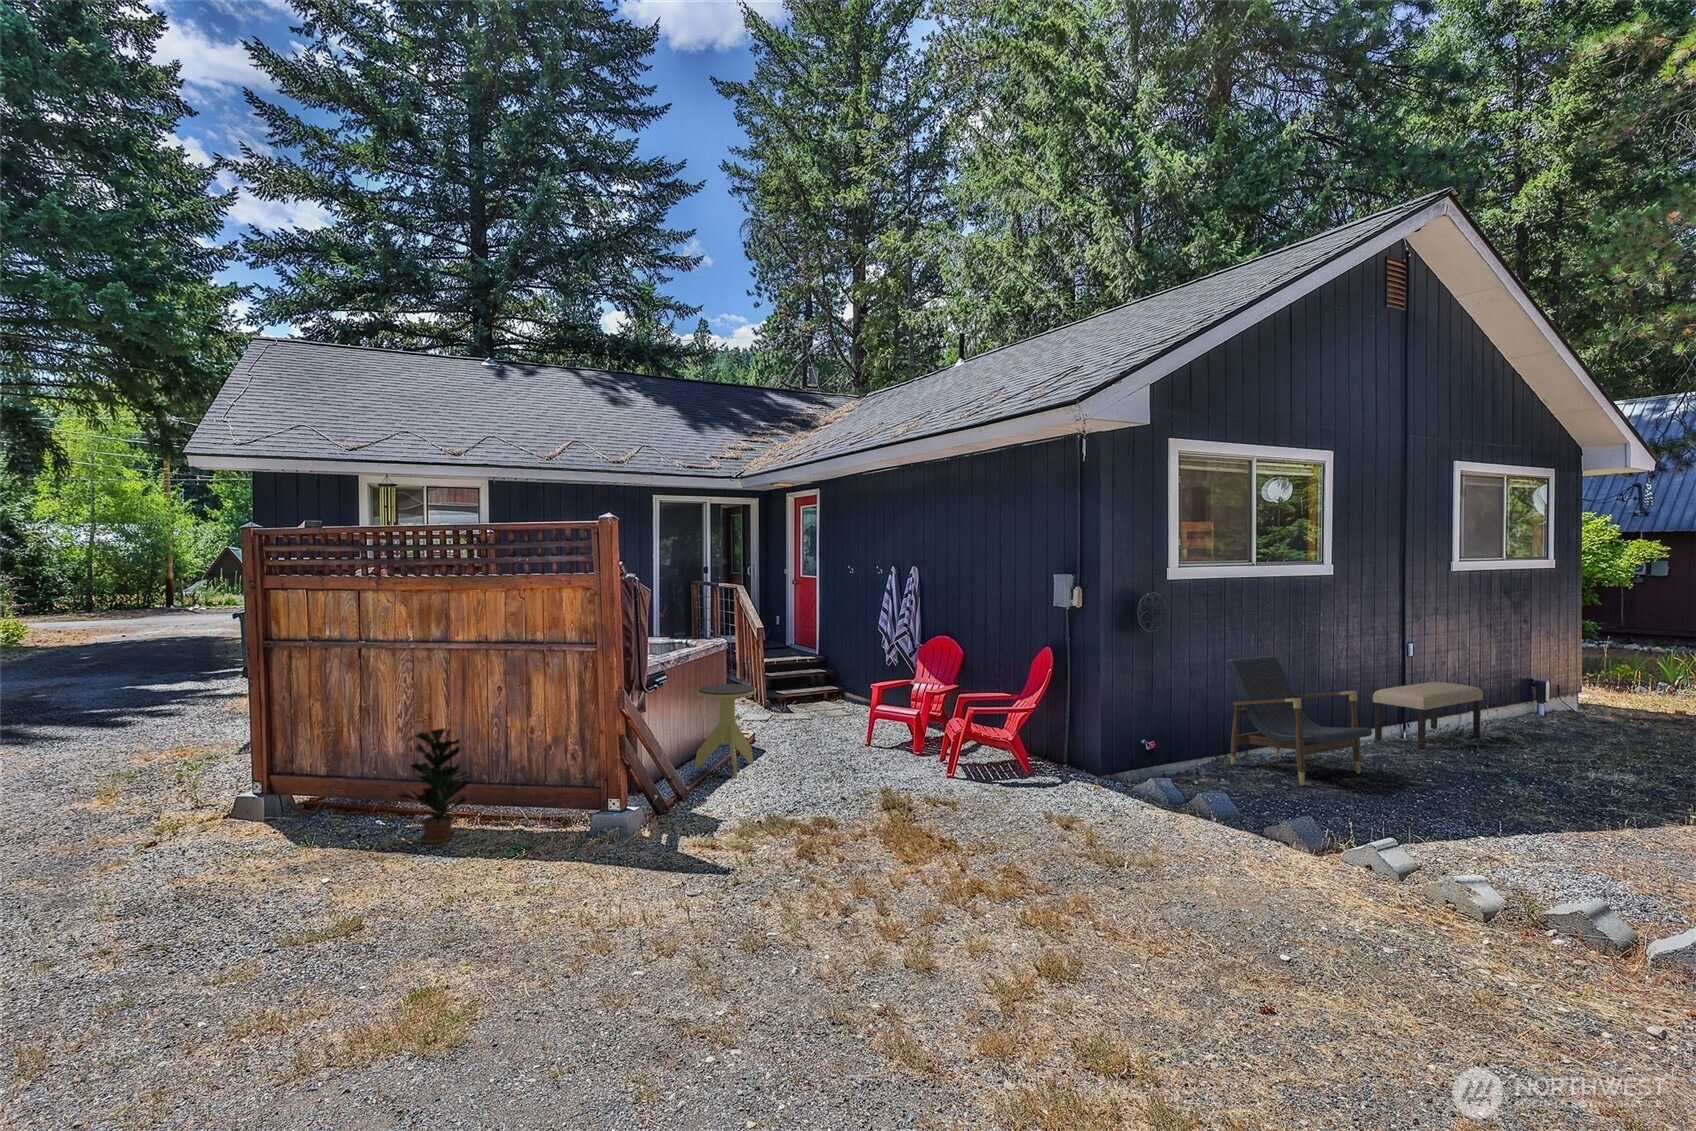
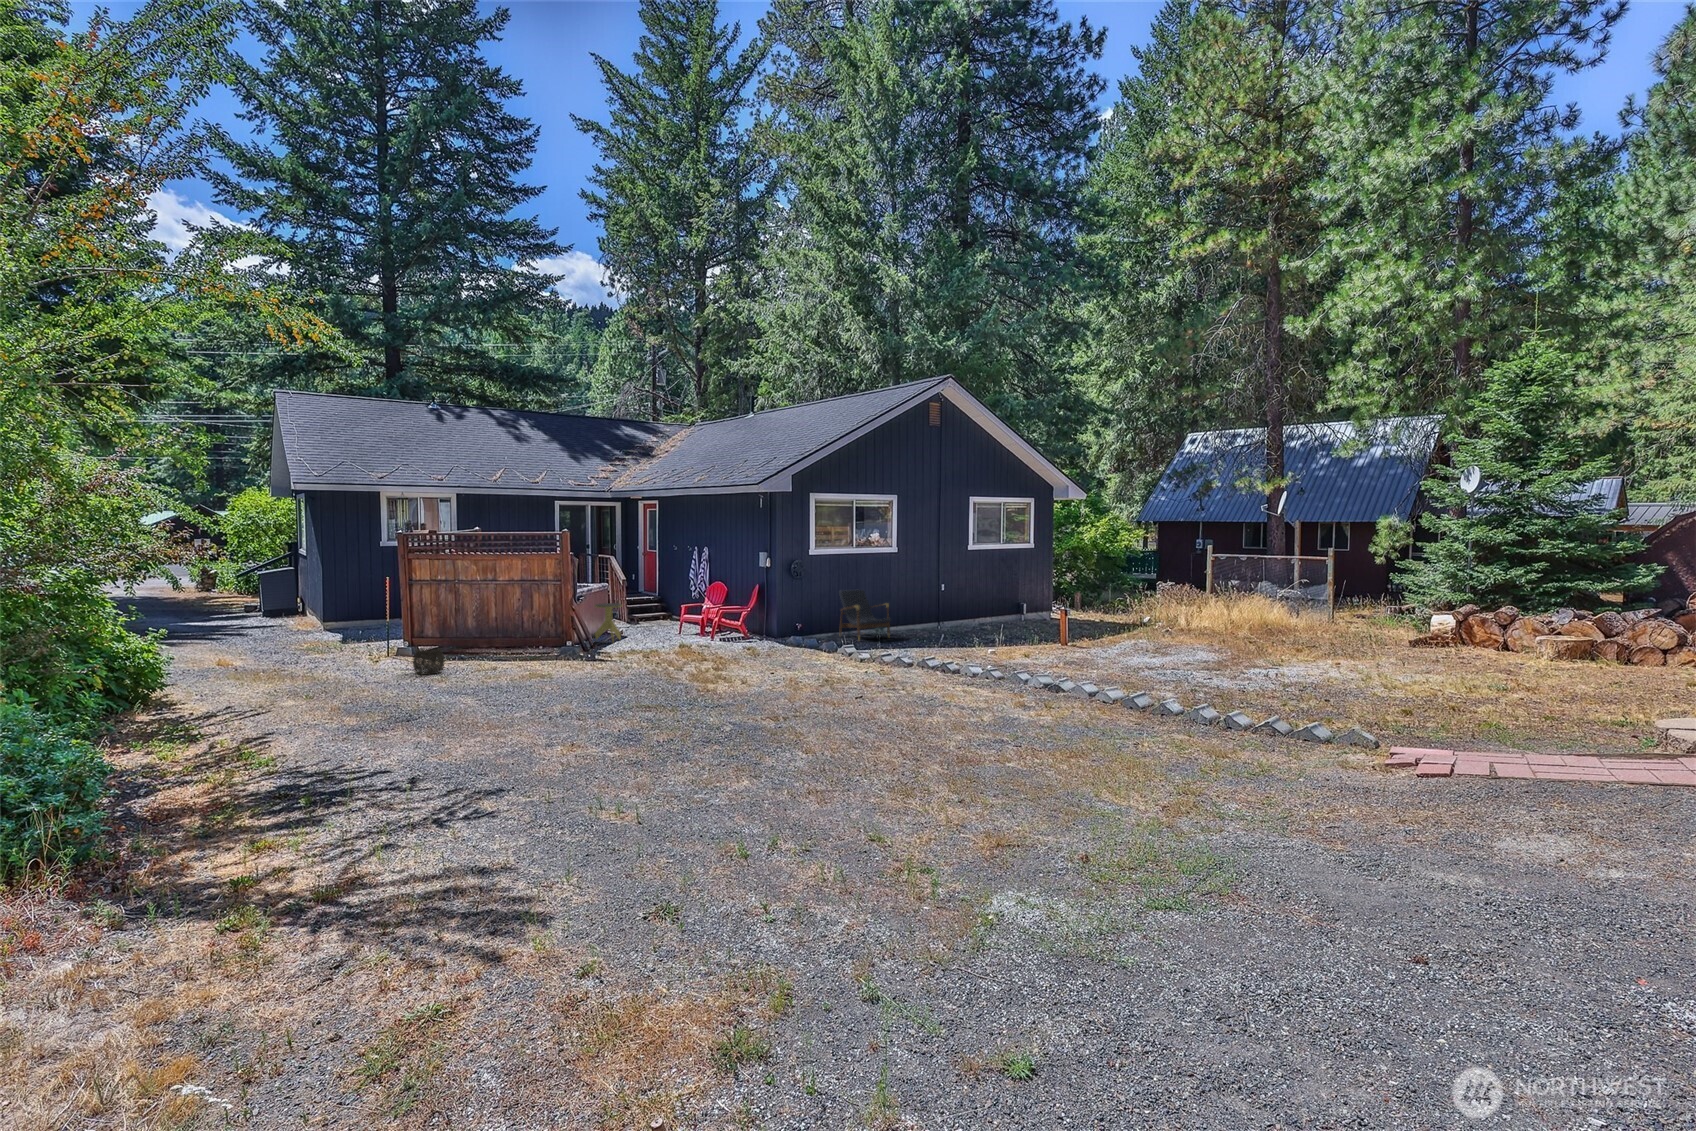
bench: present [1373,682,1483,749] -> none [917,603,969,631]
potted plant: present [399,728,472,844] -> none [477,616,506,660]
woven basket: none [163,833,266,926] -> present [413,647,445,675]

